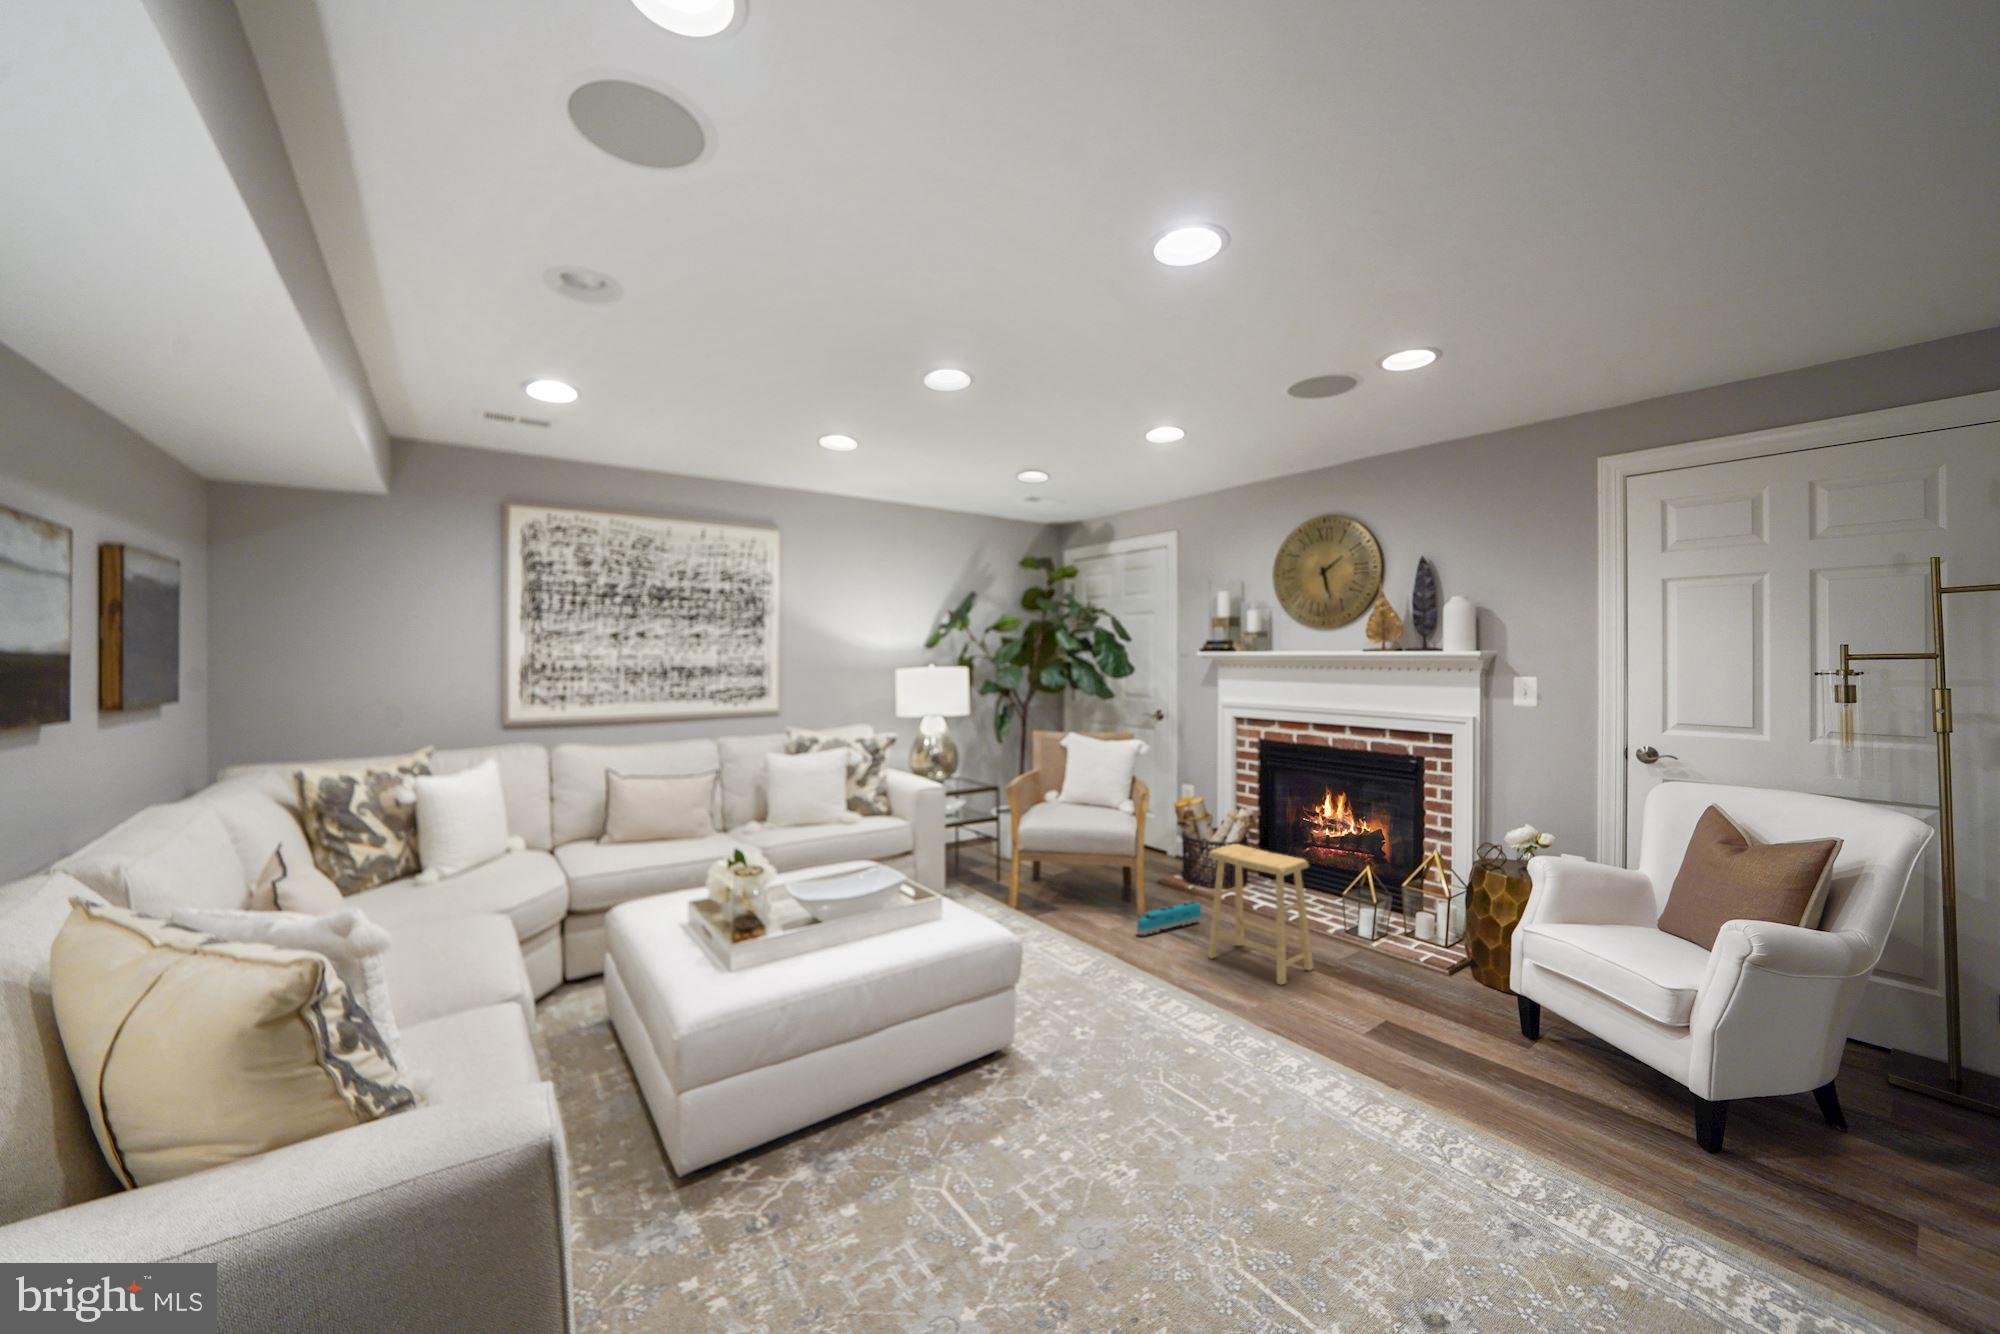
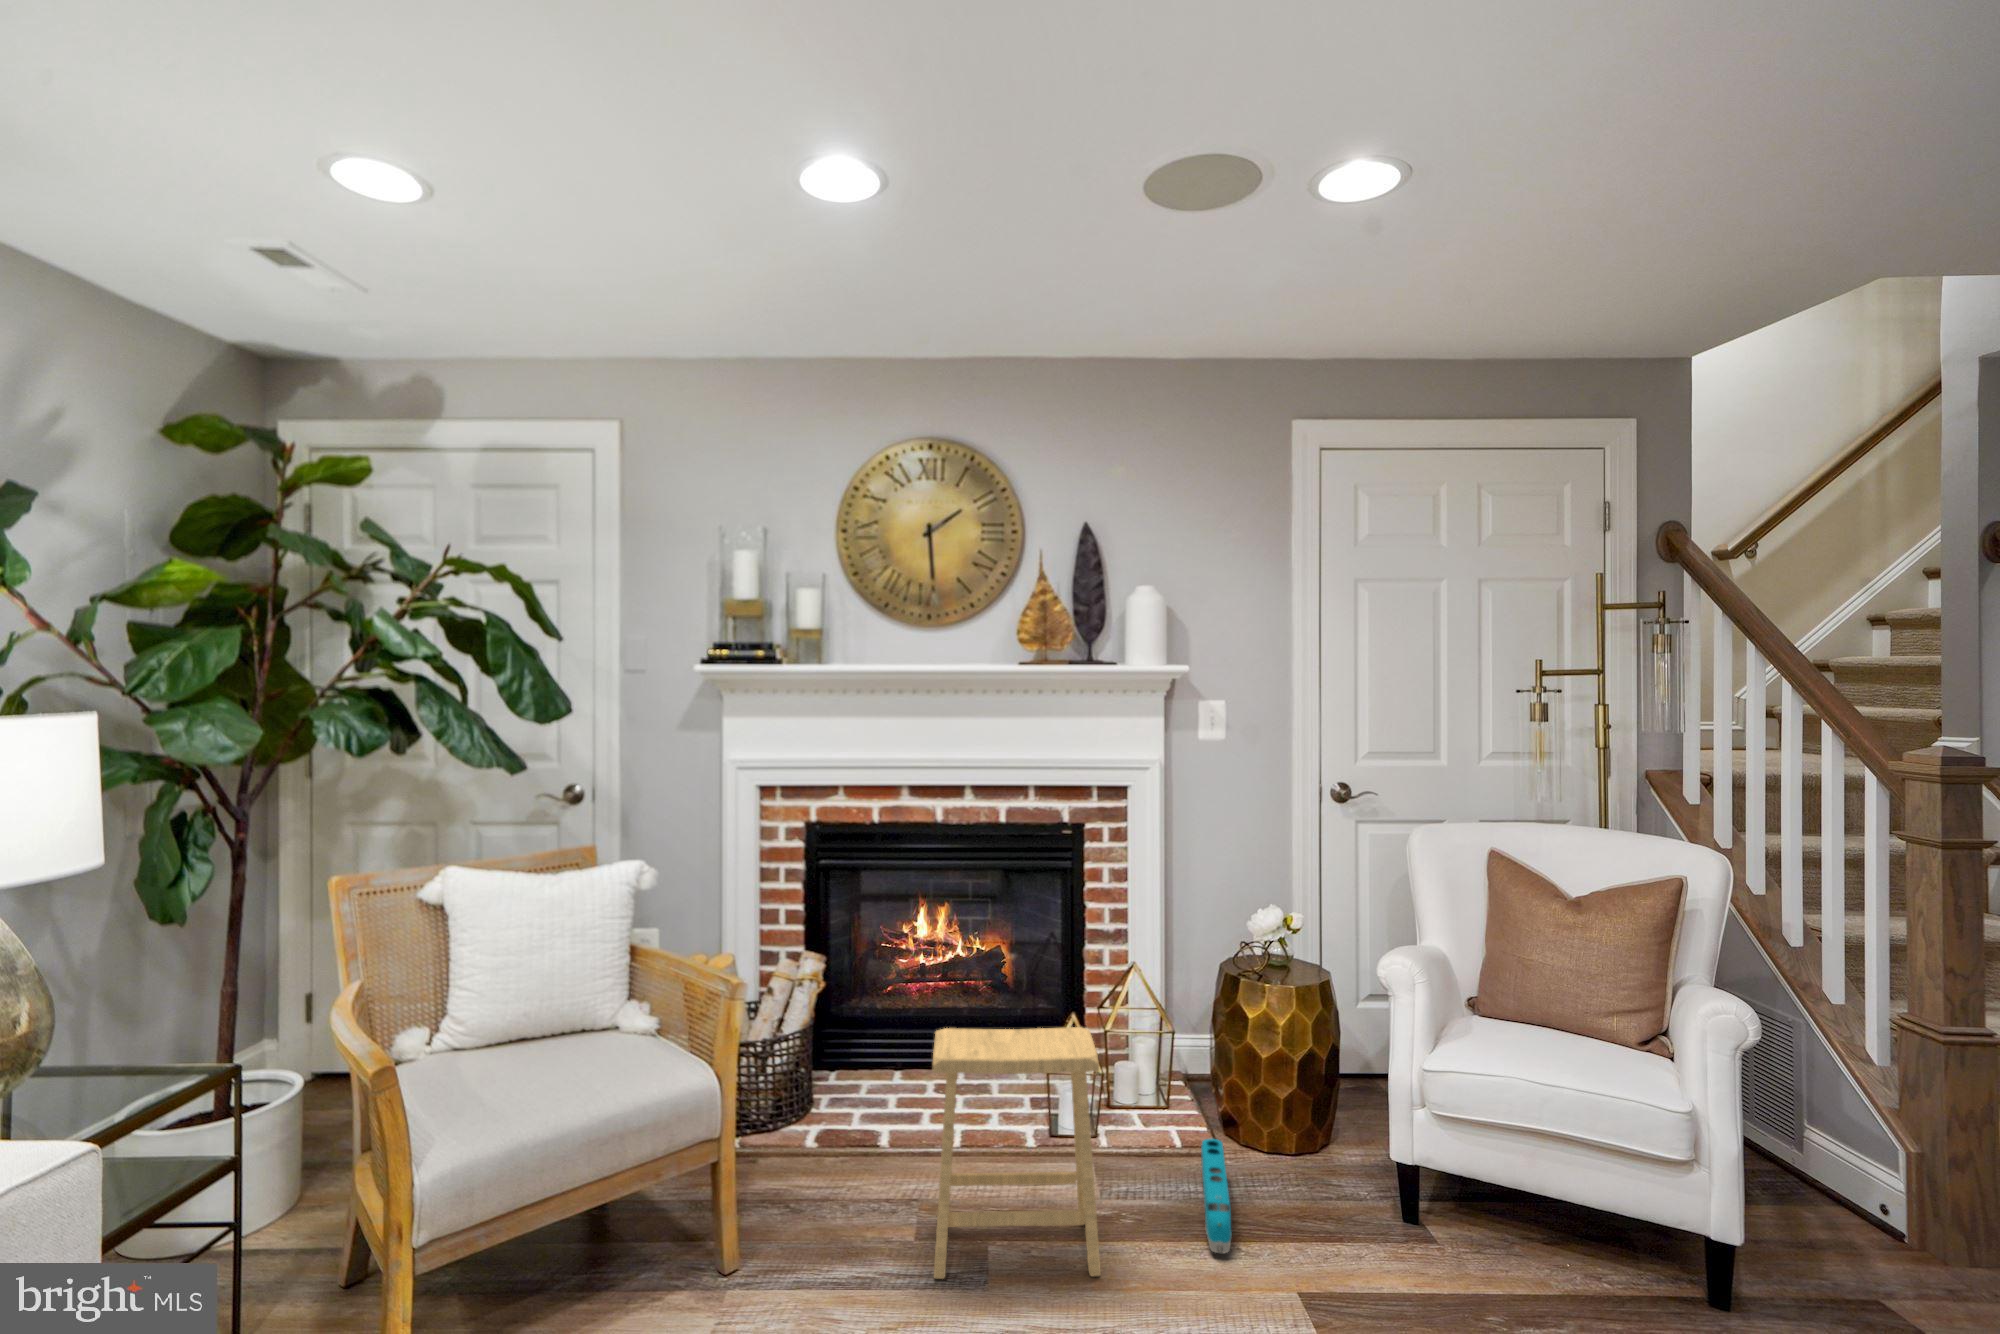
toy train: present [1137,901,1201,935] -> present [1201,1139,1232,1253]

